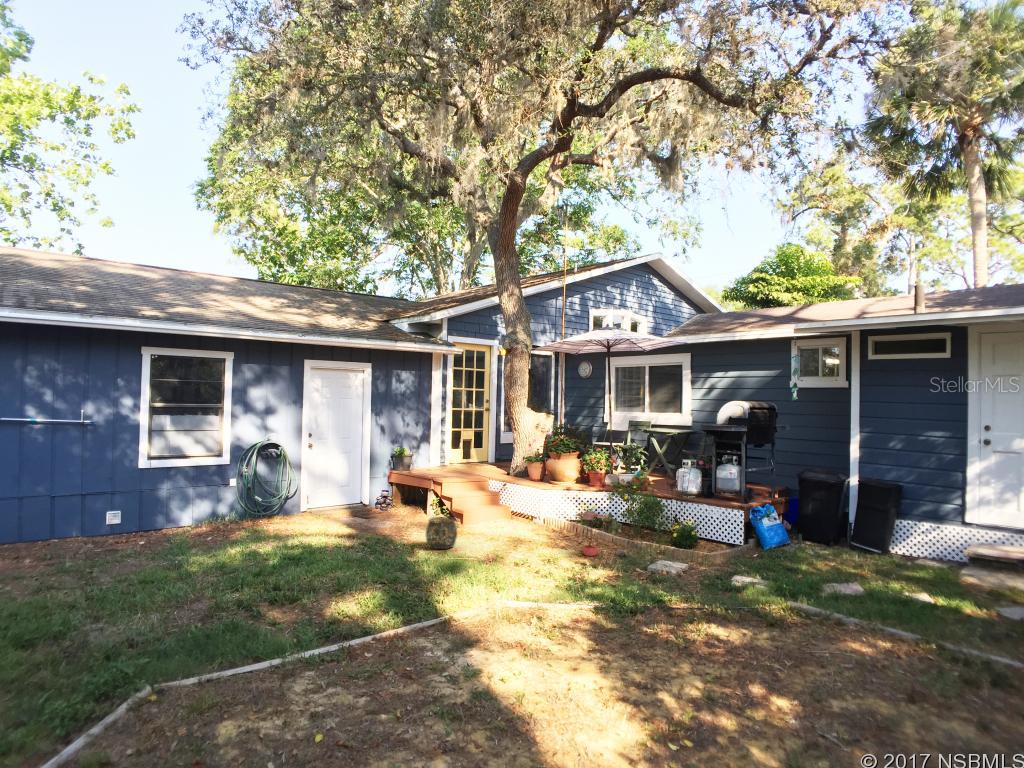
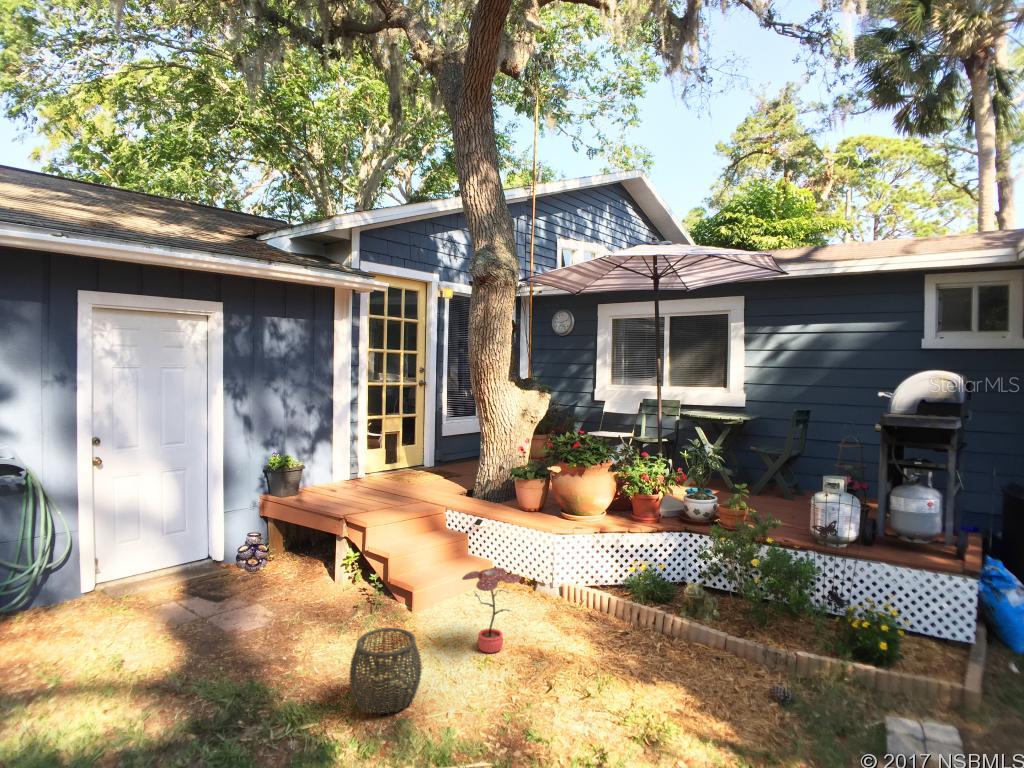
potted plant: present [576,512,607,556] -> present [462,568,522,653]

